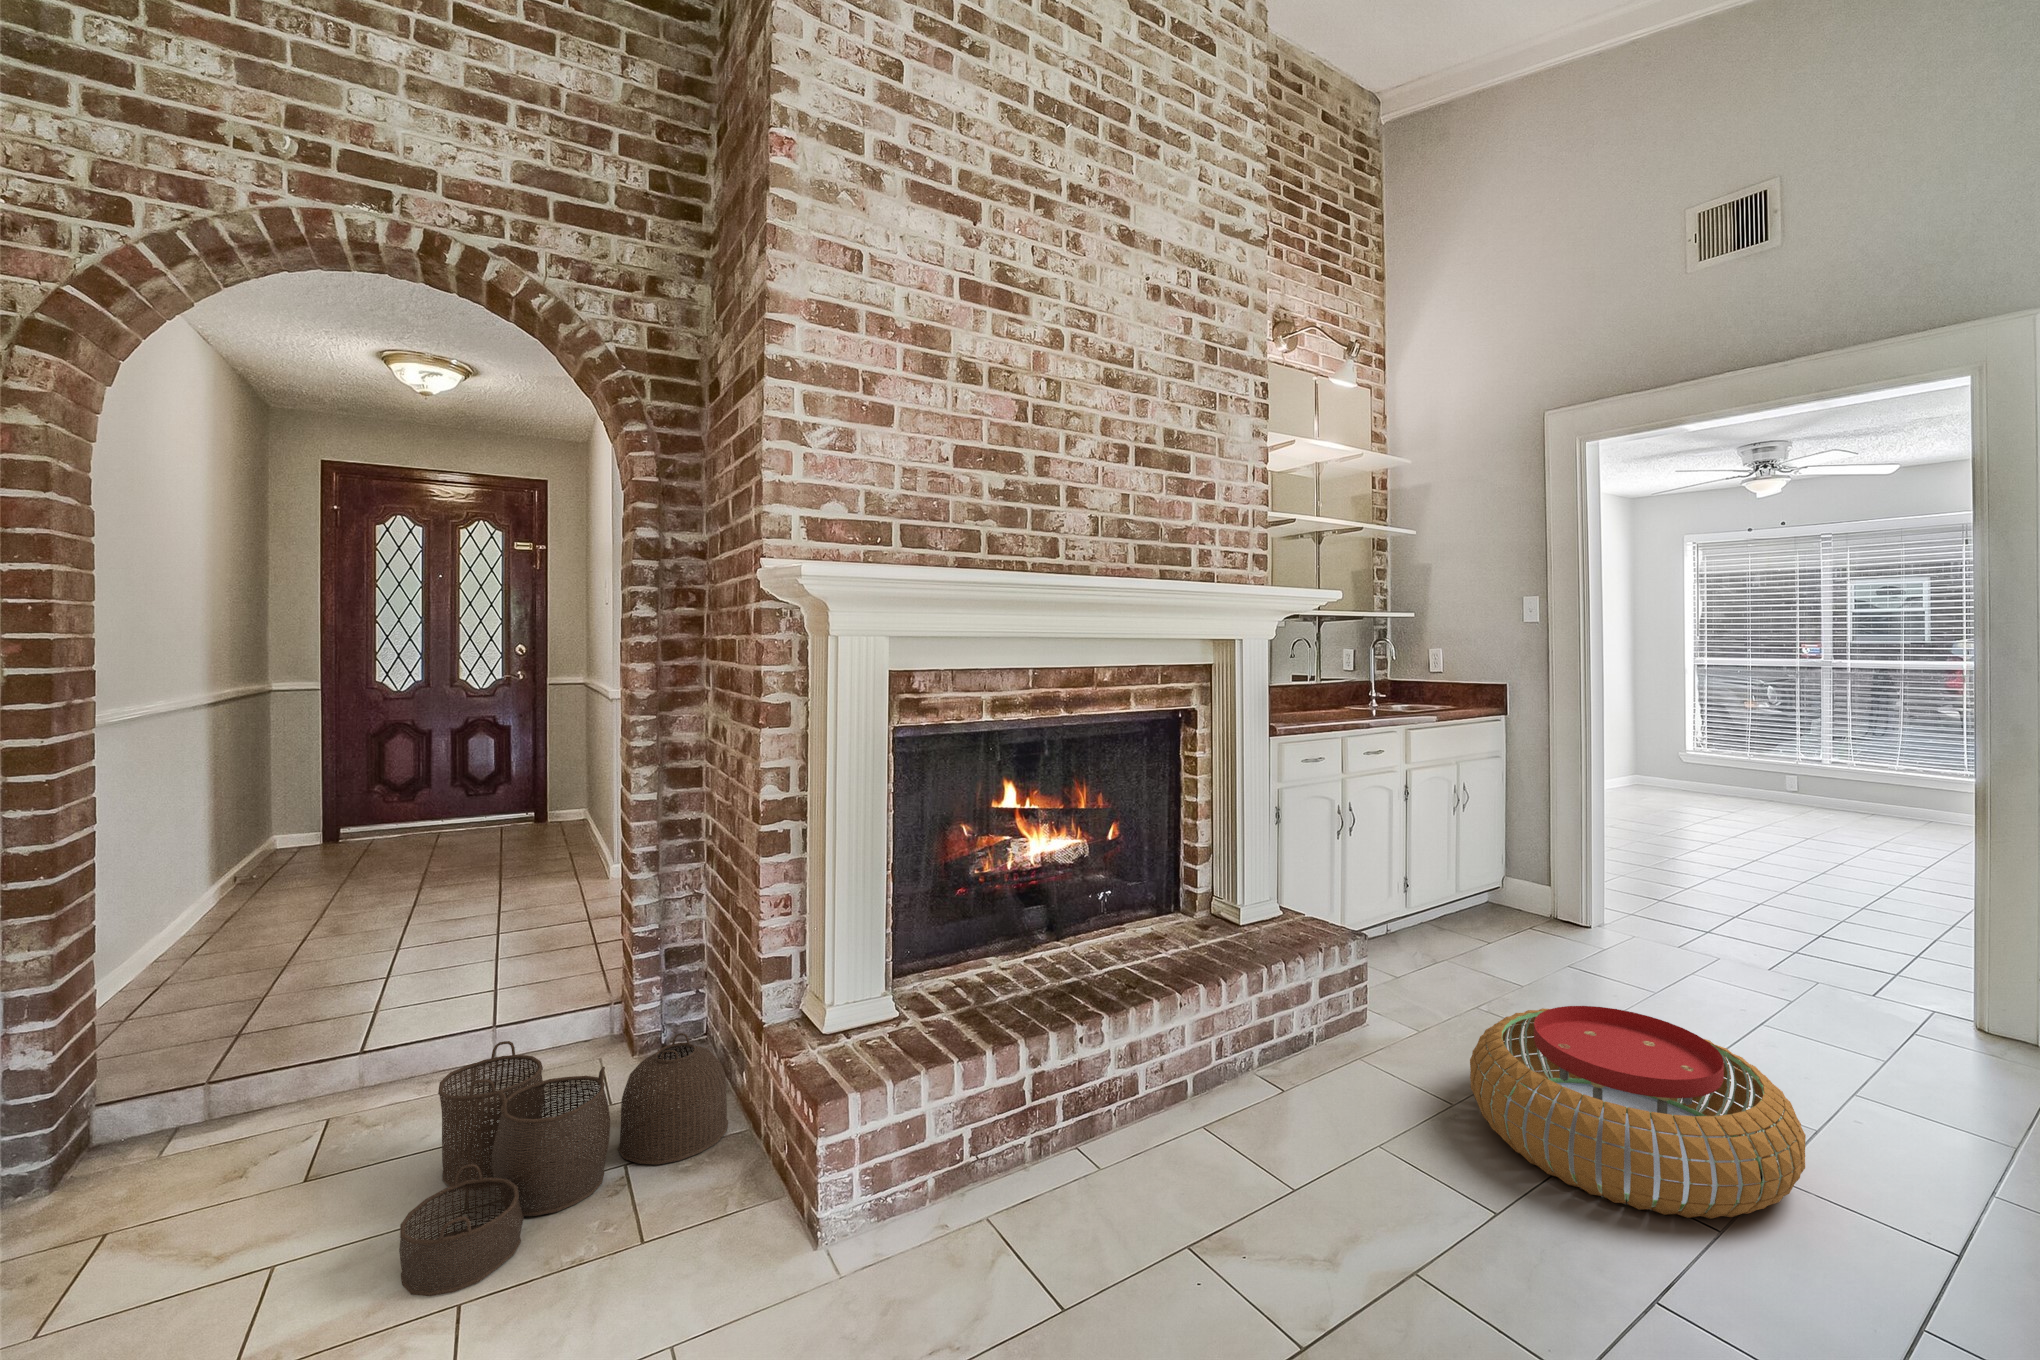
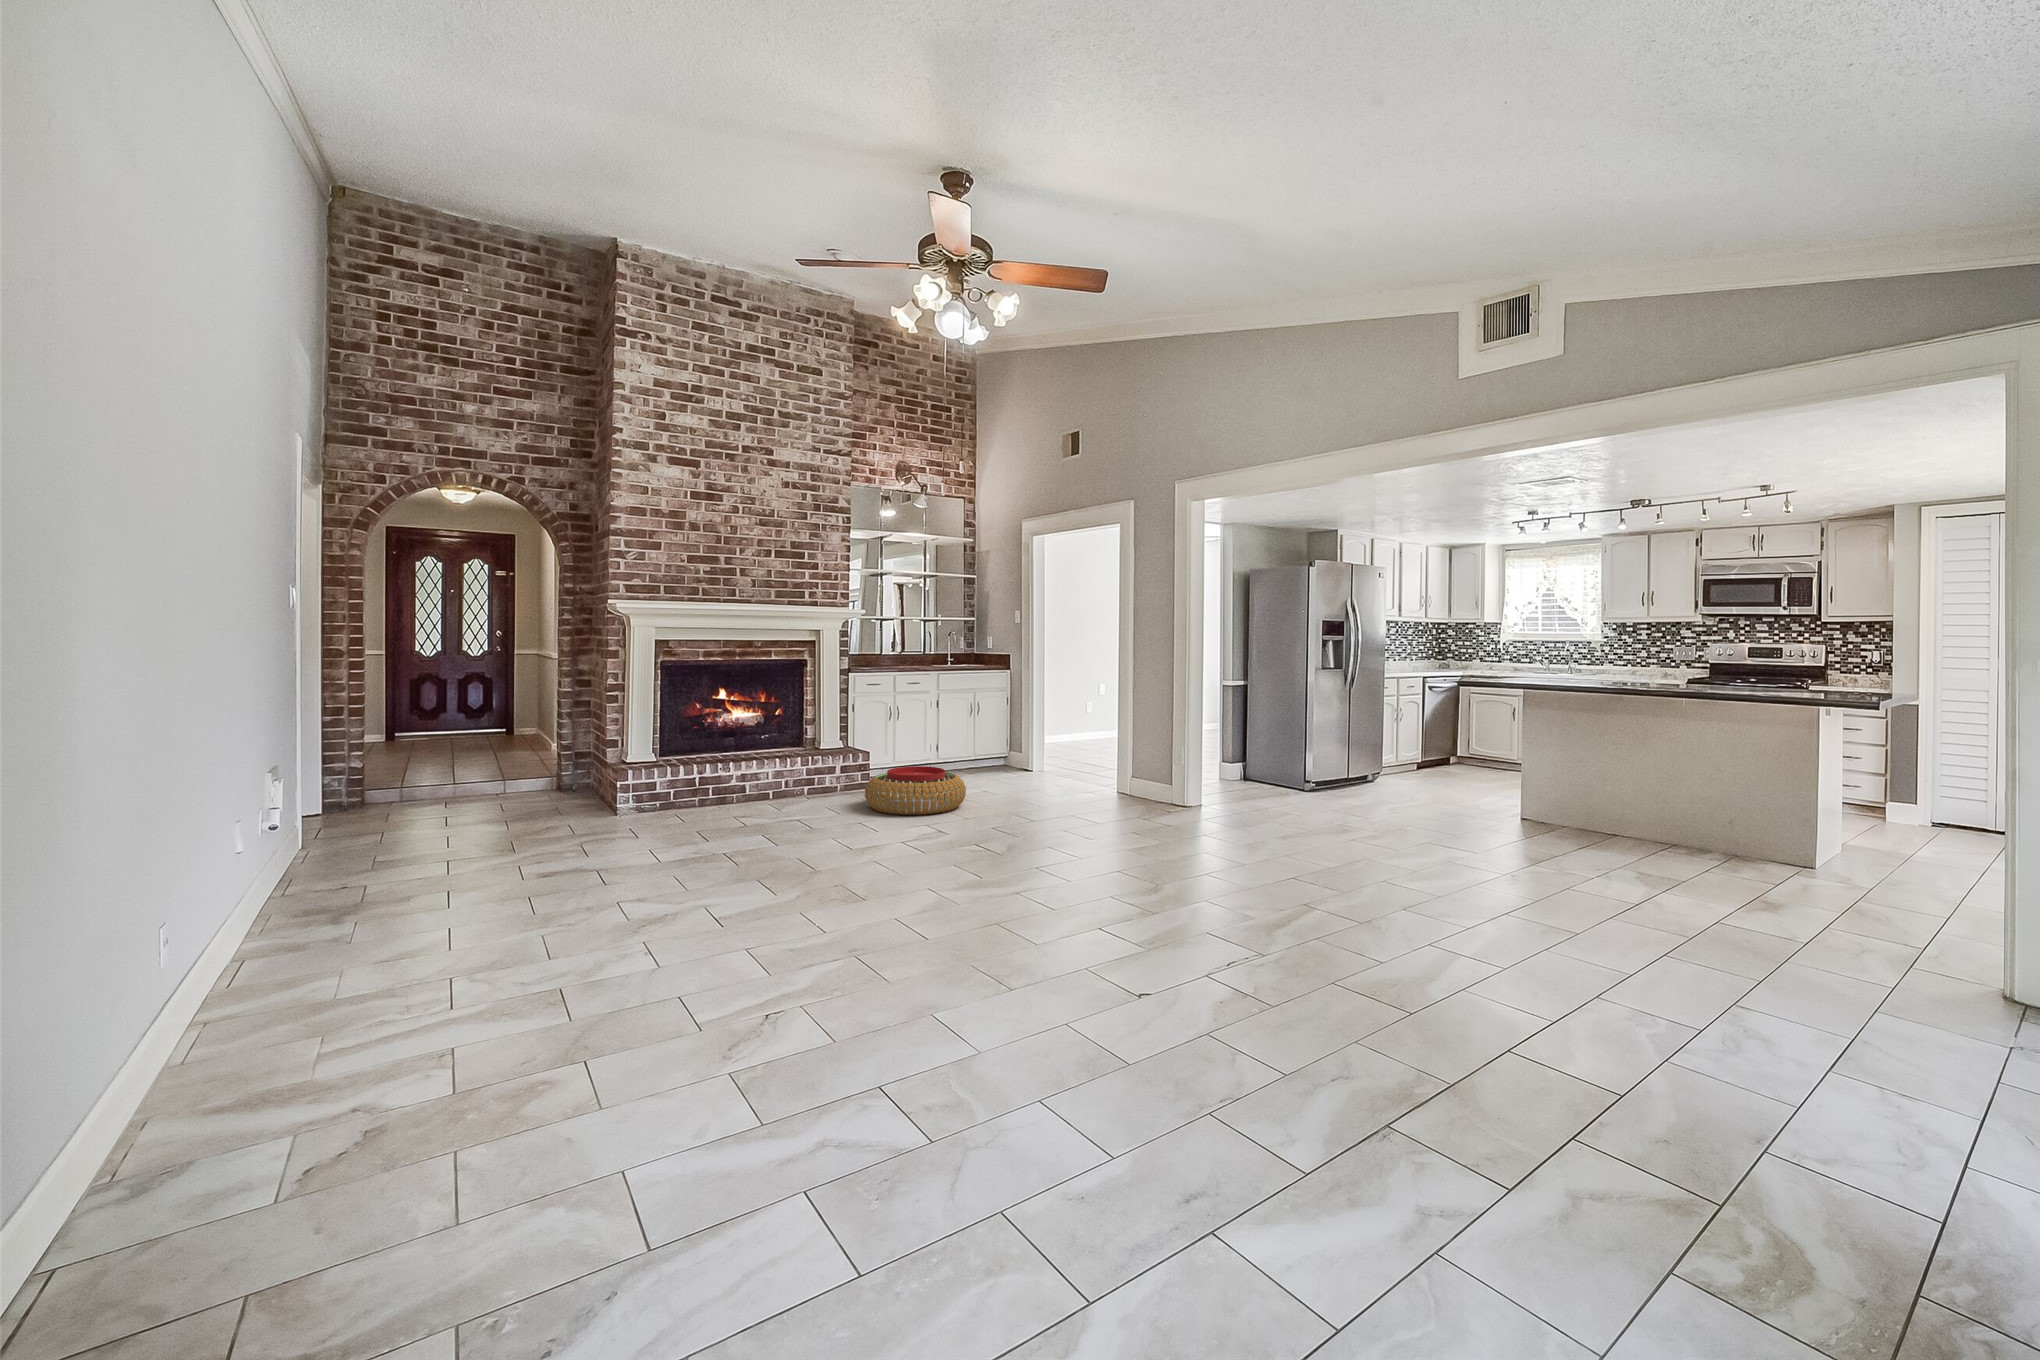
woven basket: present [399,1033,728,1296] -> none [486,769,595,820]

